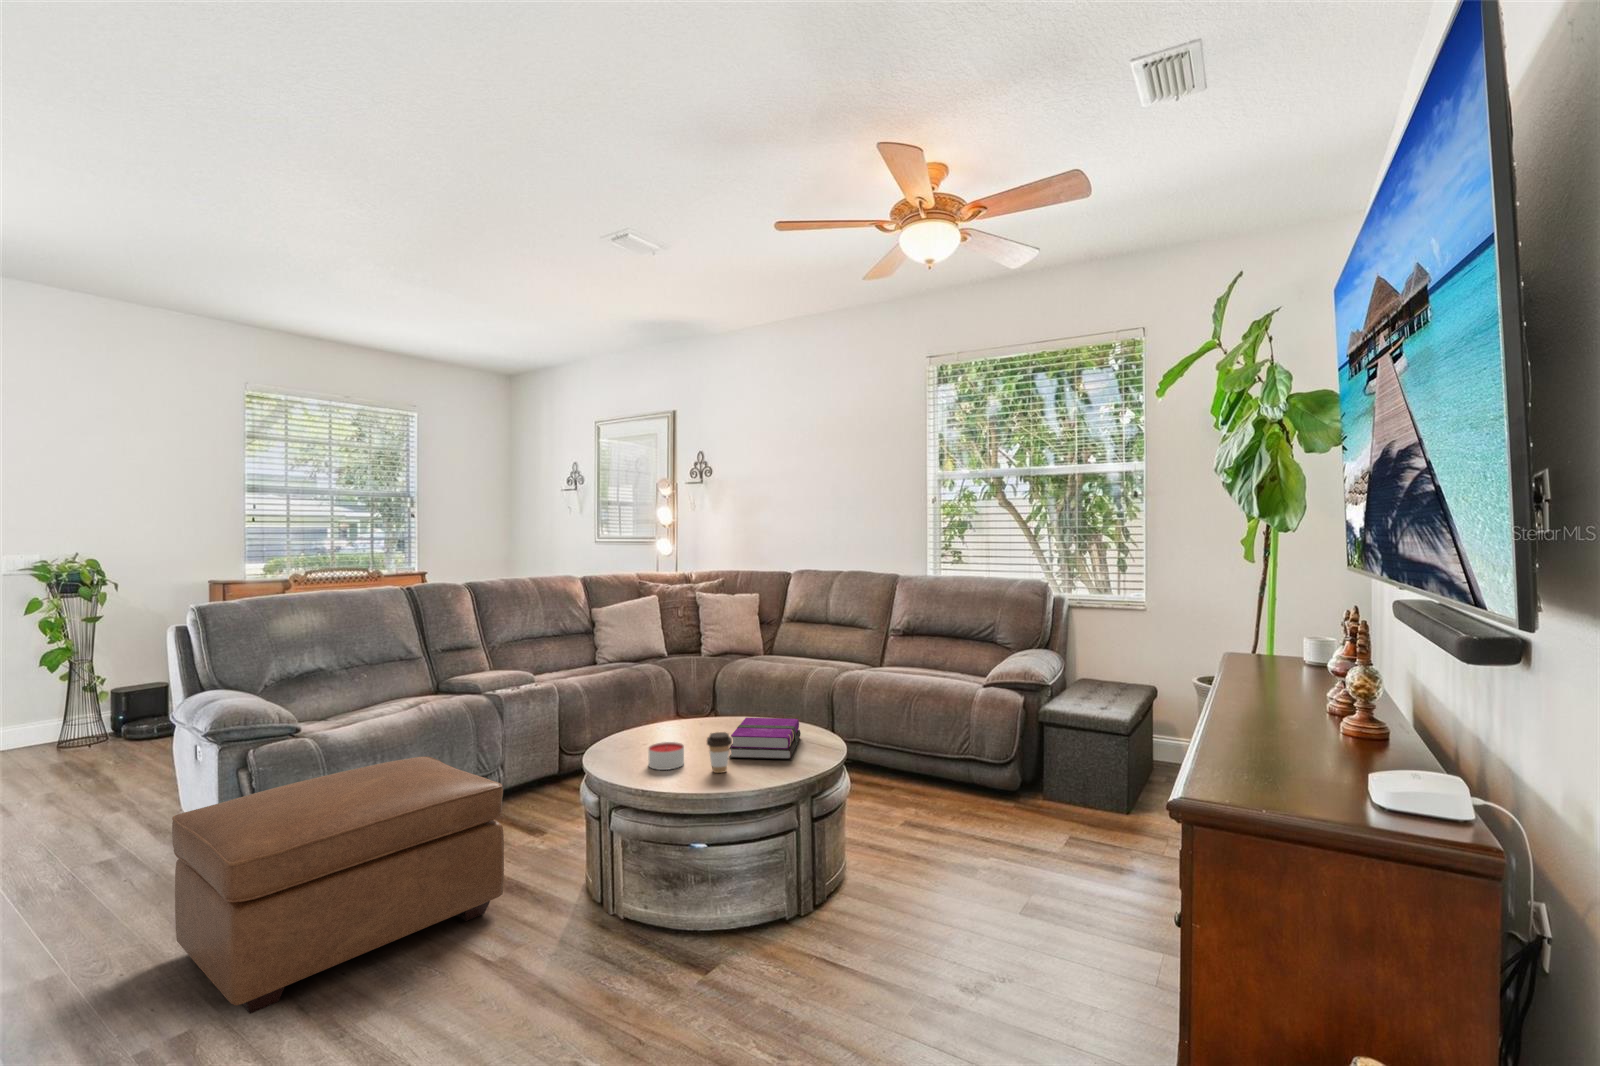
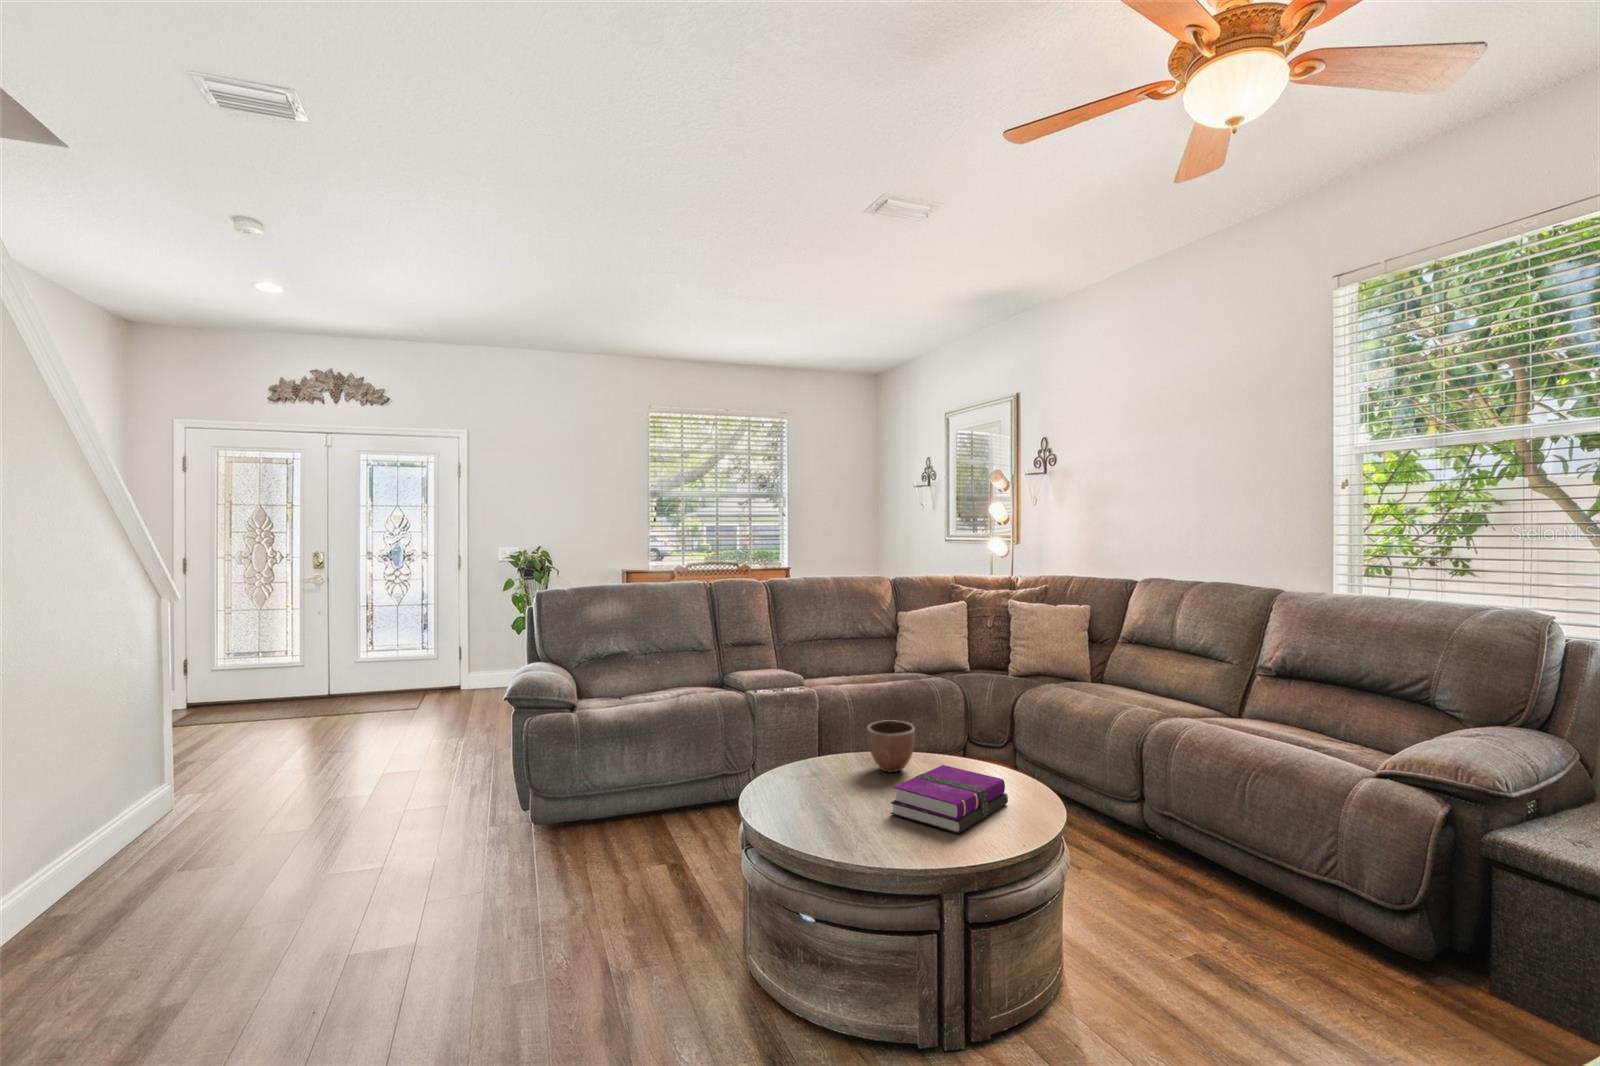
decorative bowl: none [672,691,713,734] -> present [867,720,915,772]
coffee cup: present [707,732,732,773] -> none [846,781,877,833]
candle: present [648,742,684,770] -> none [797,779,838,814]
ottoman: present [172,756,504,1014] -> none [407,748,663,954]

